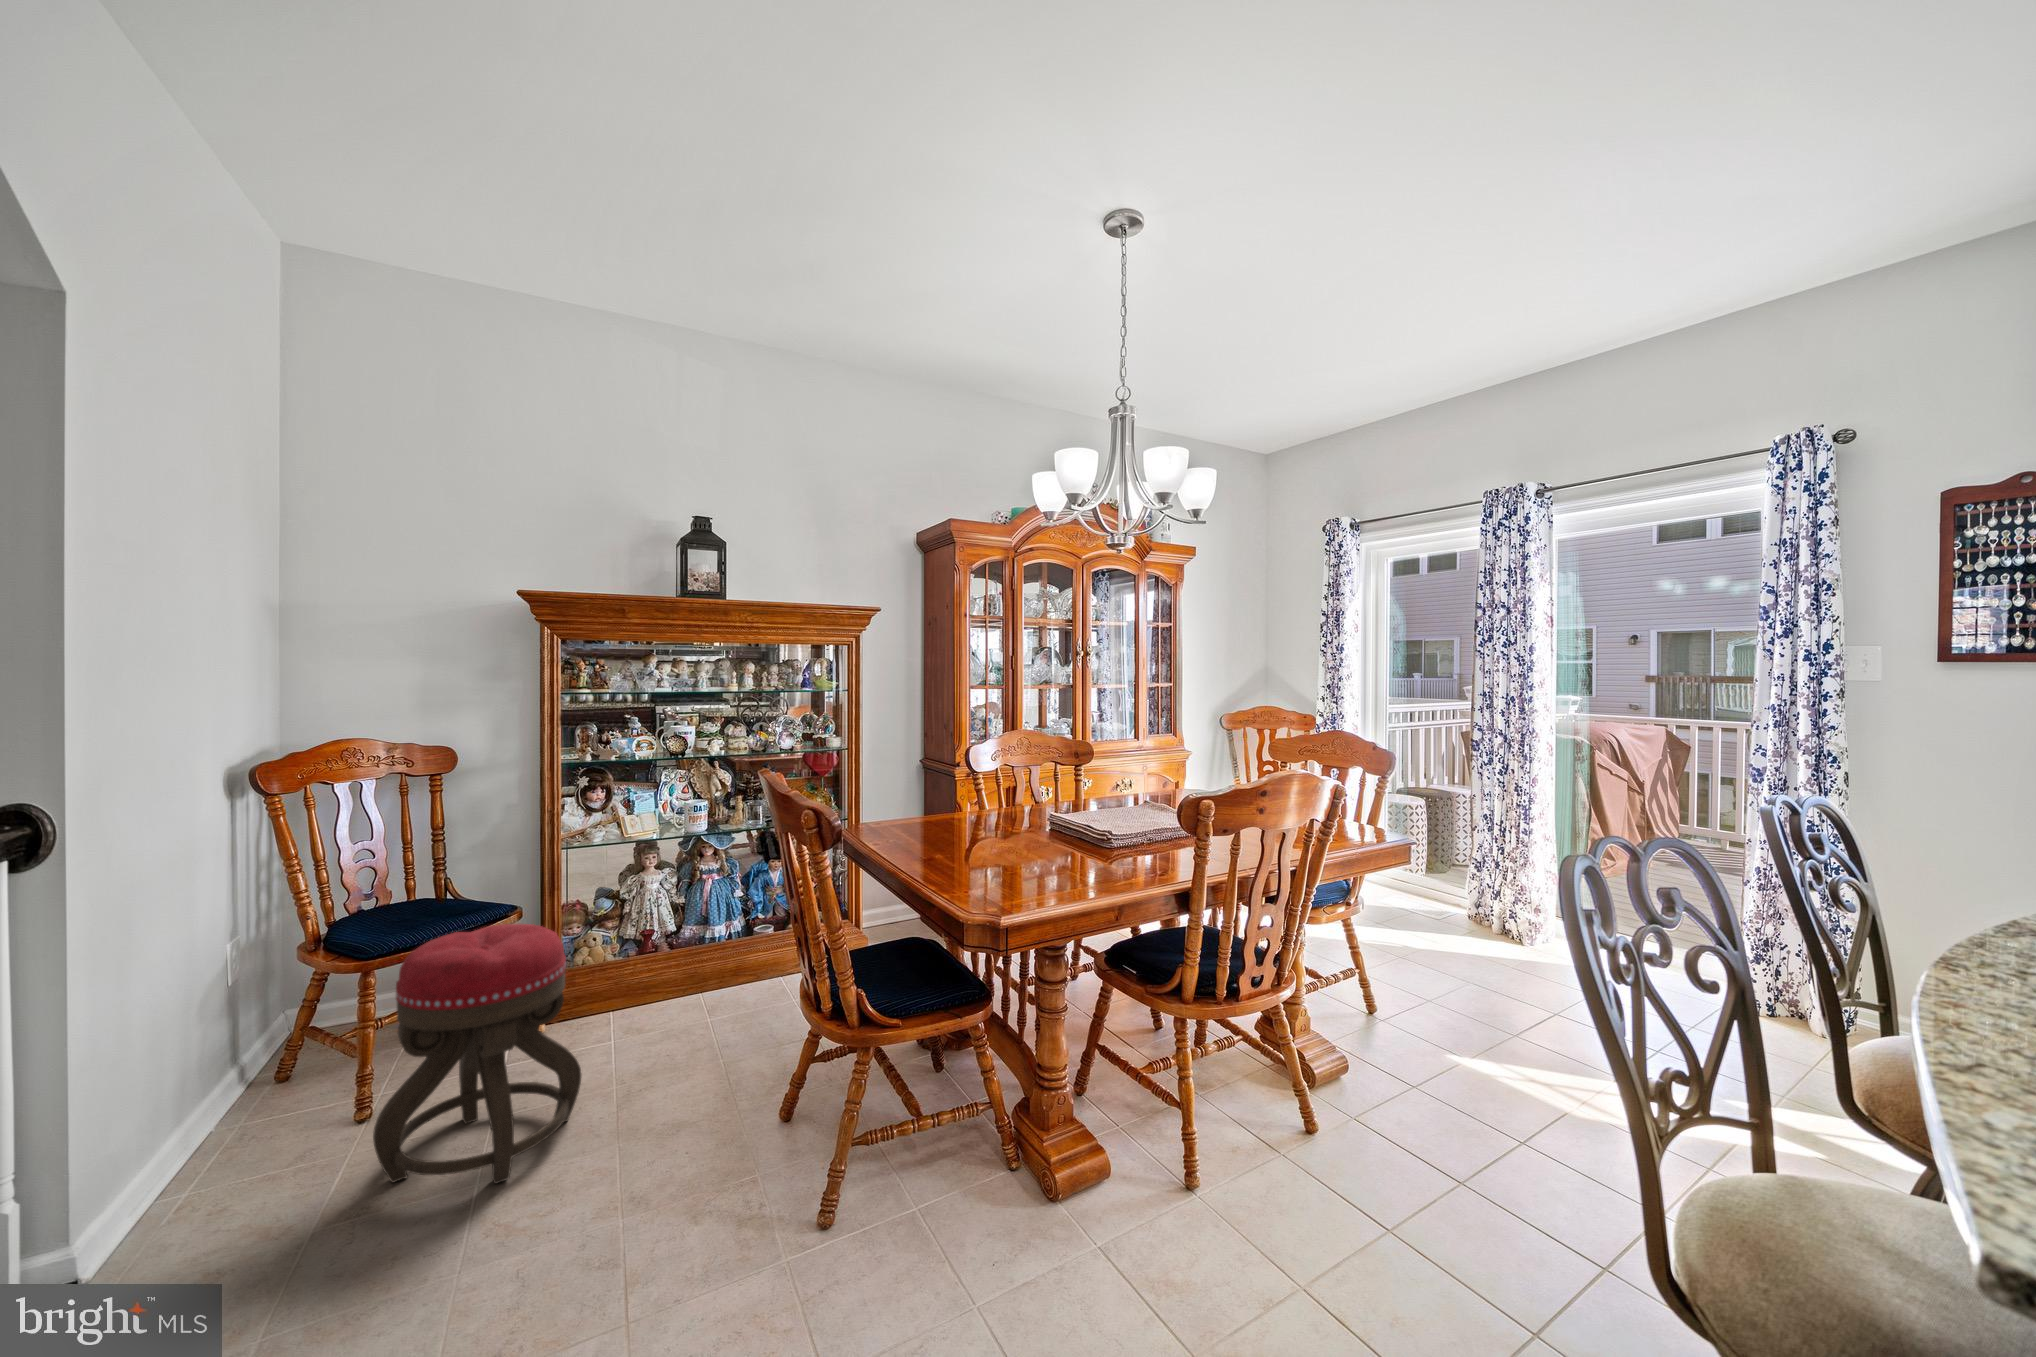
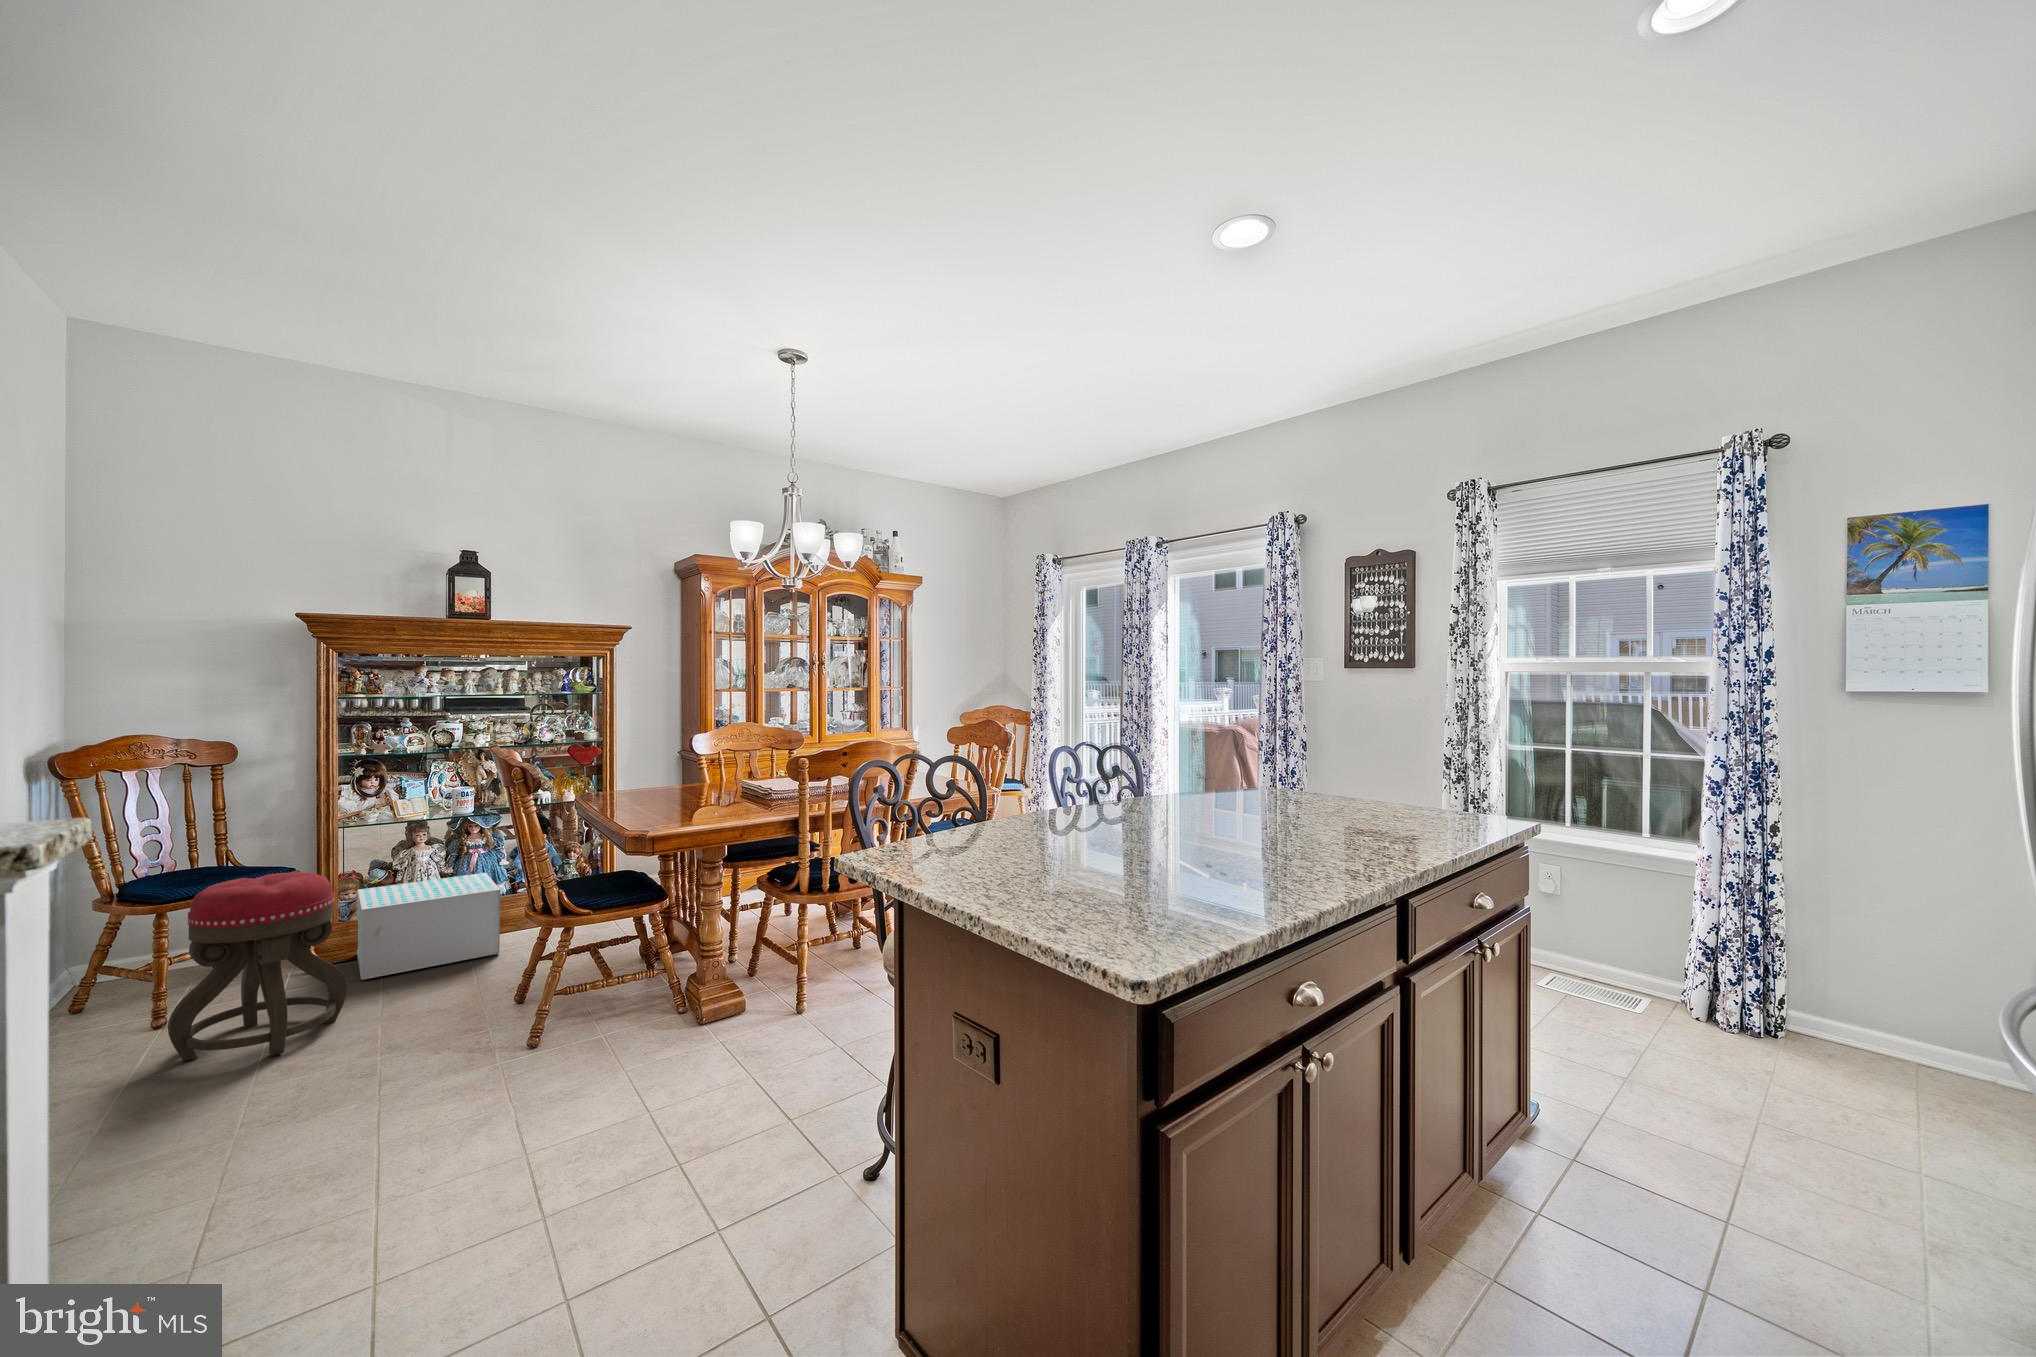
storage box: none [583,907,745,1050] -> present [357,873,500,980]

